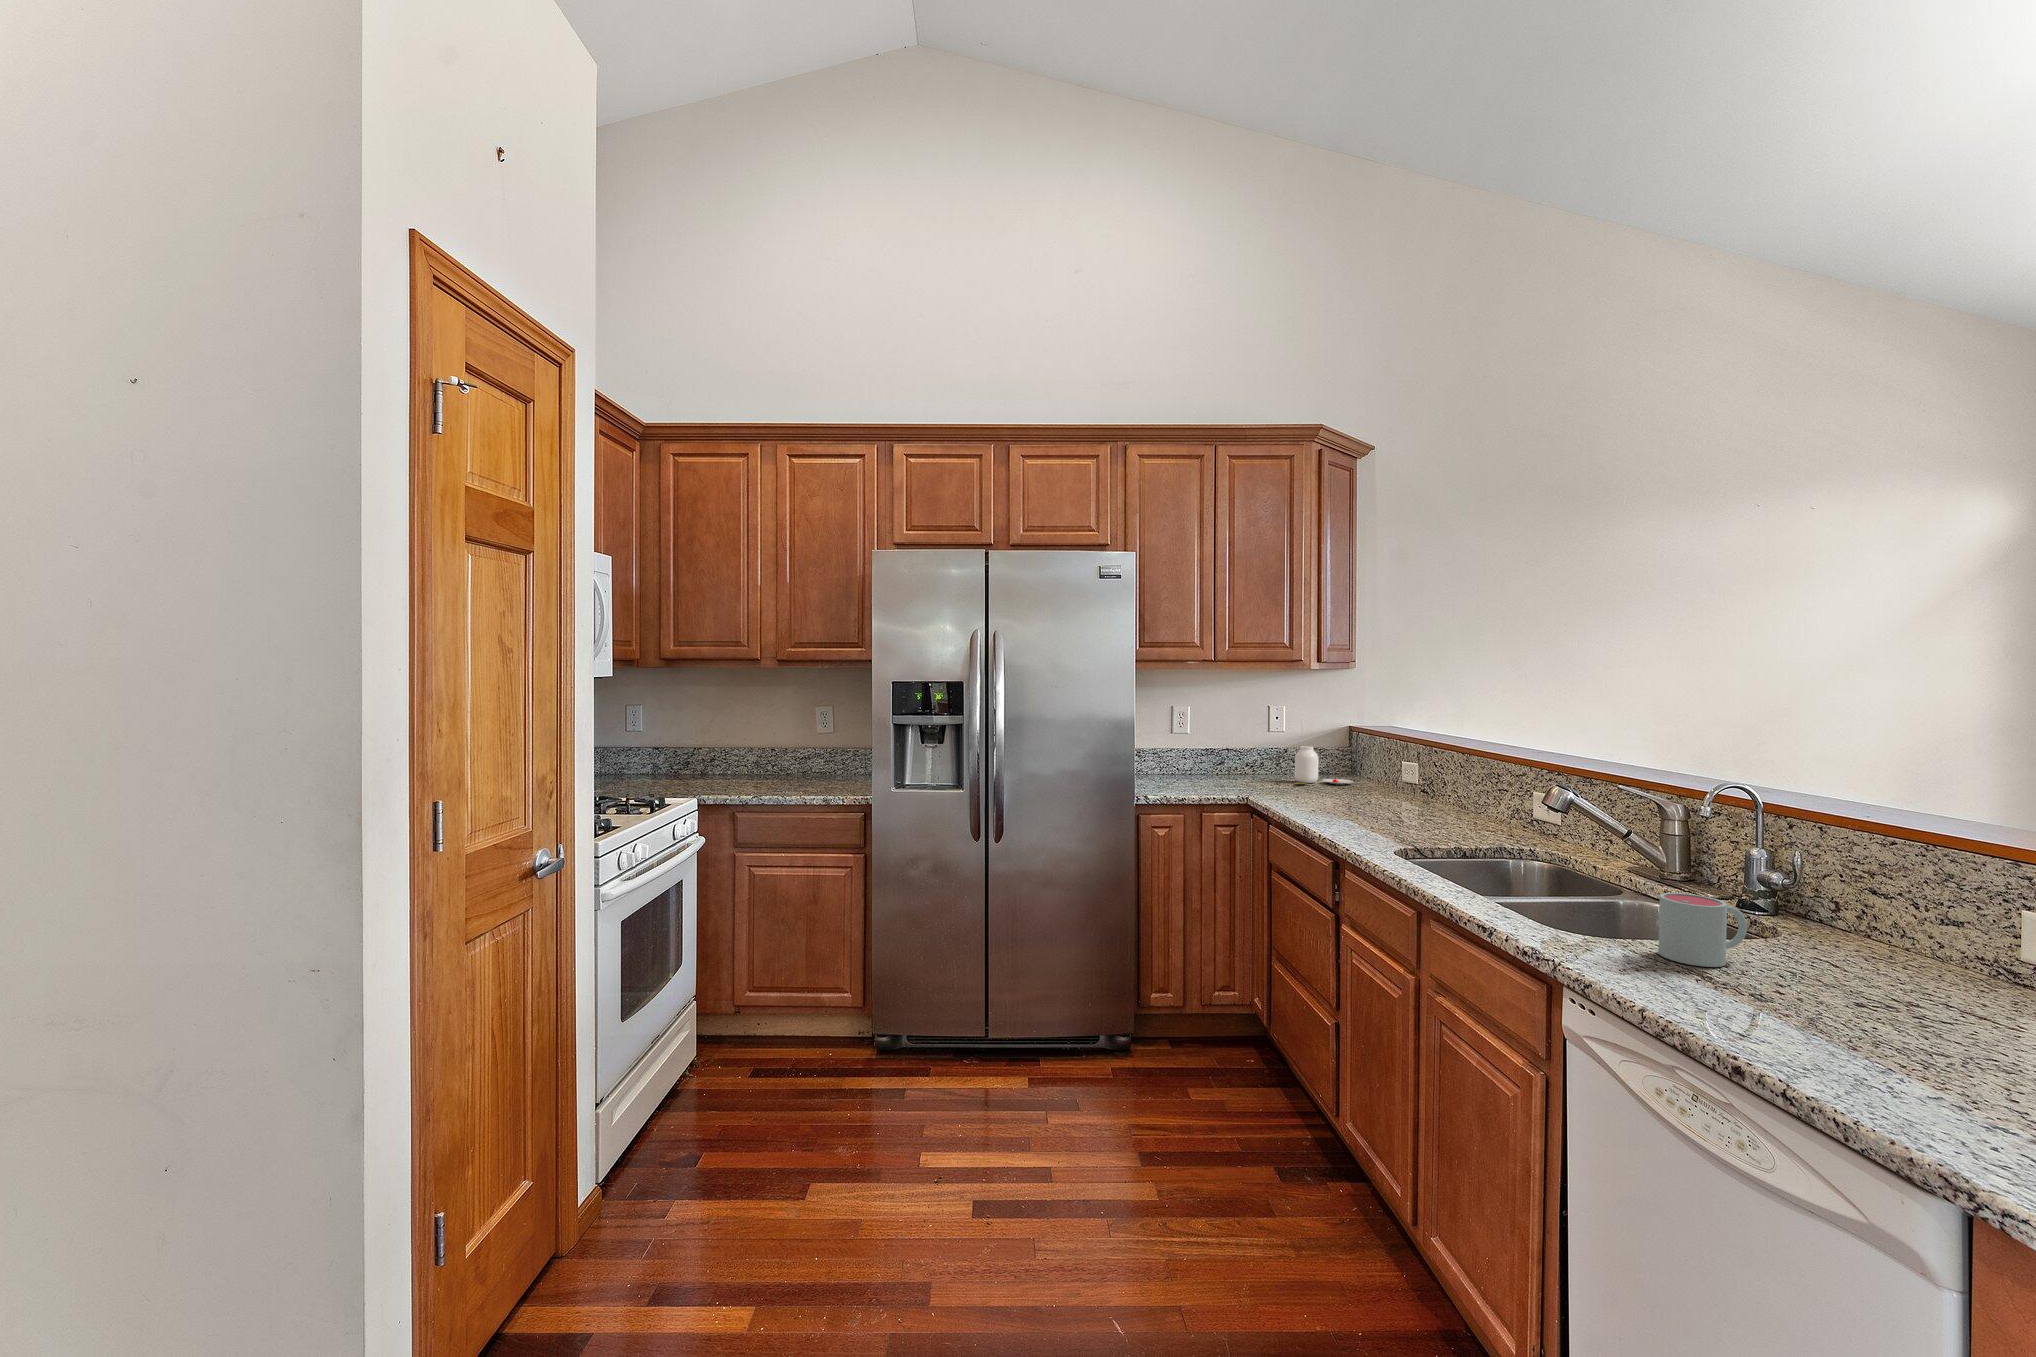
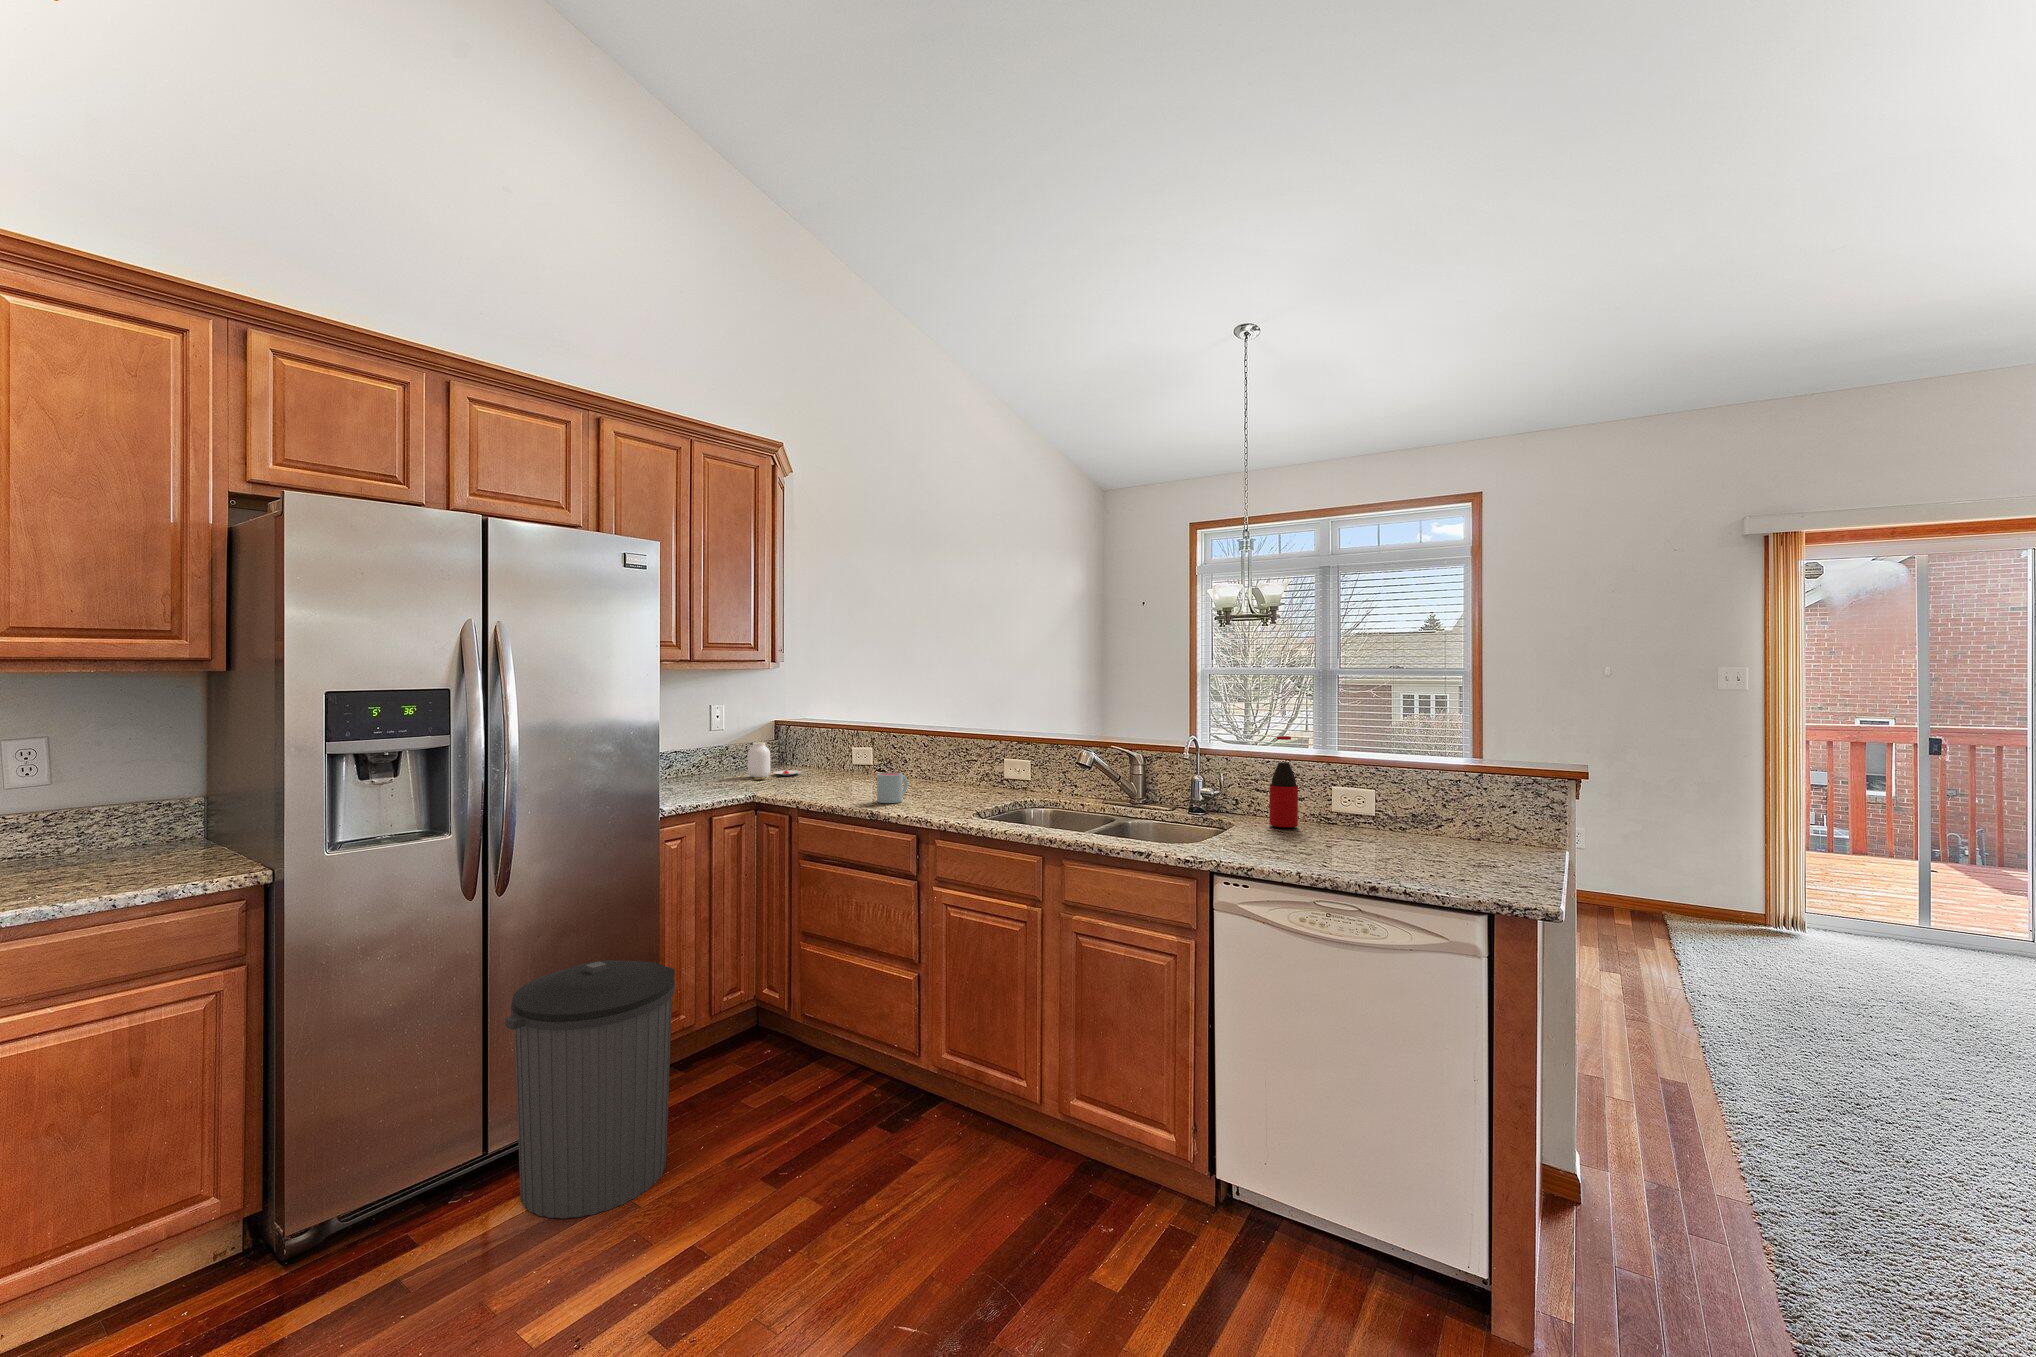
bottle: none [1842,795,1912,968] -> present [1269,736,1298,827]
mug: present [1658,893,1747,967] -> present [877,773,908,803]
trash can: none [974,912,1113,1117] -> present [505,960,675,1219]

